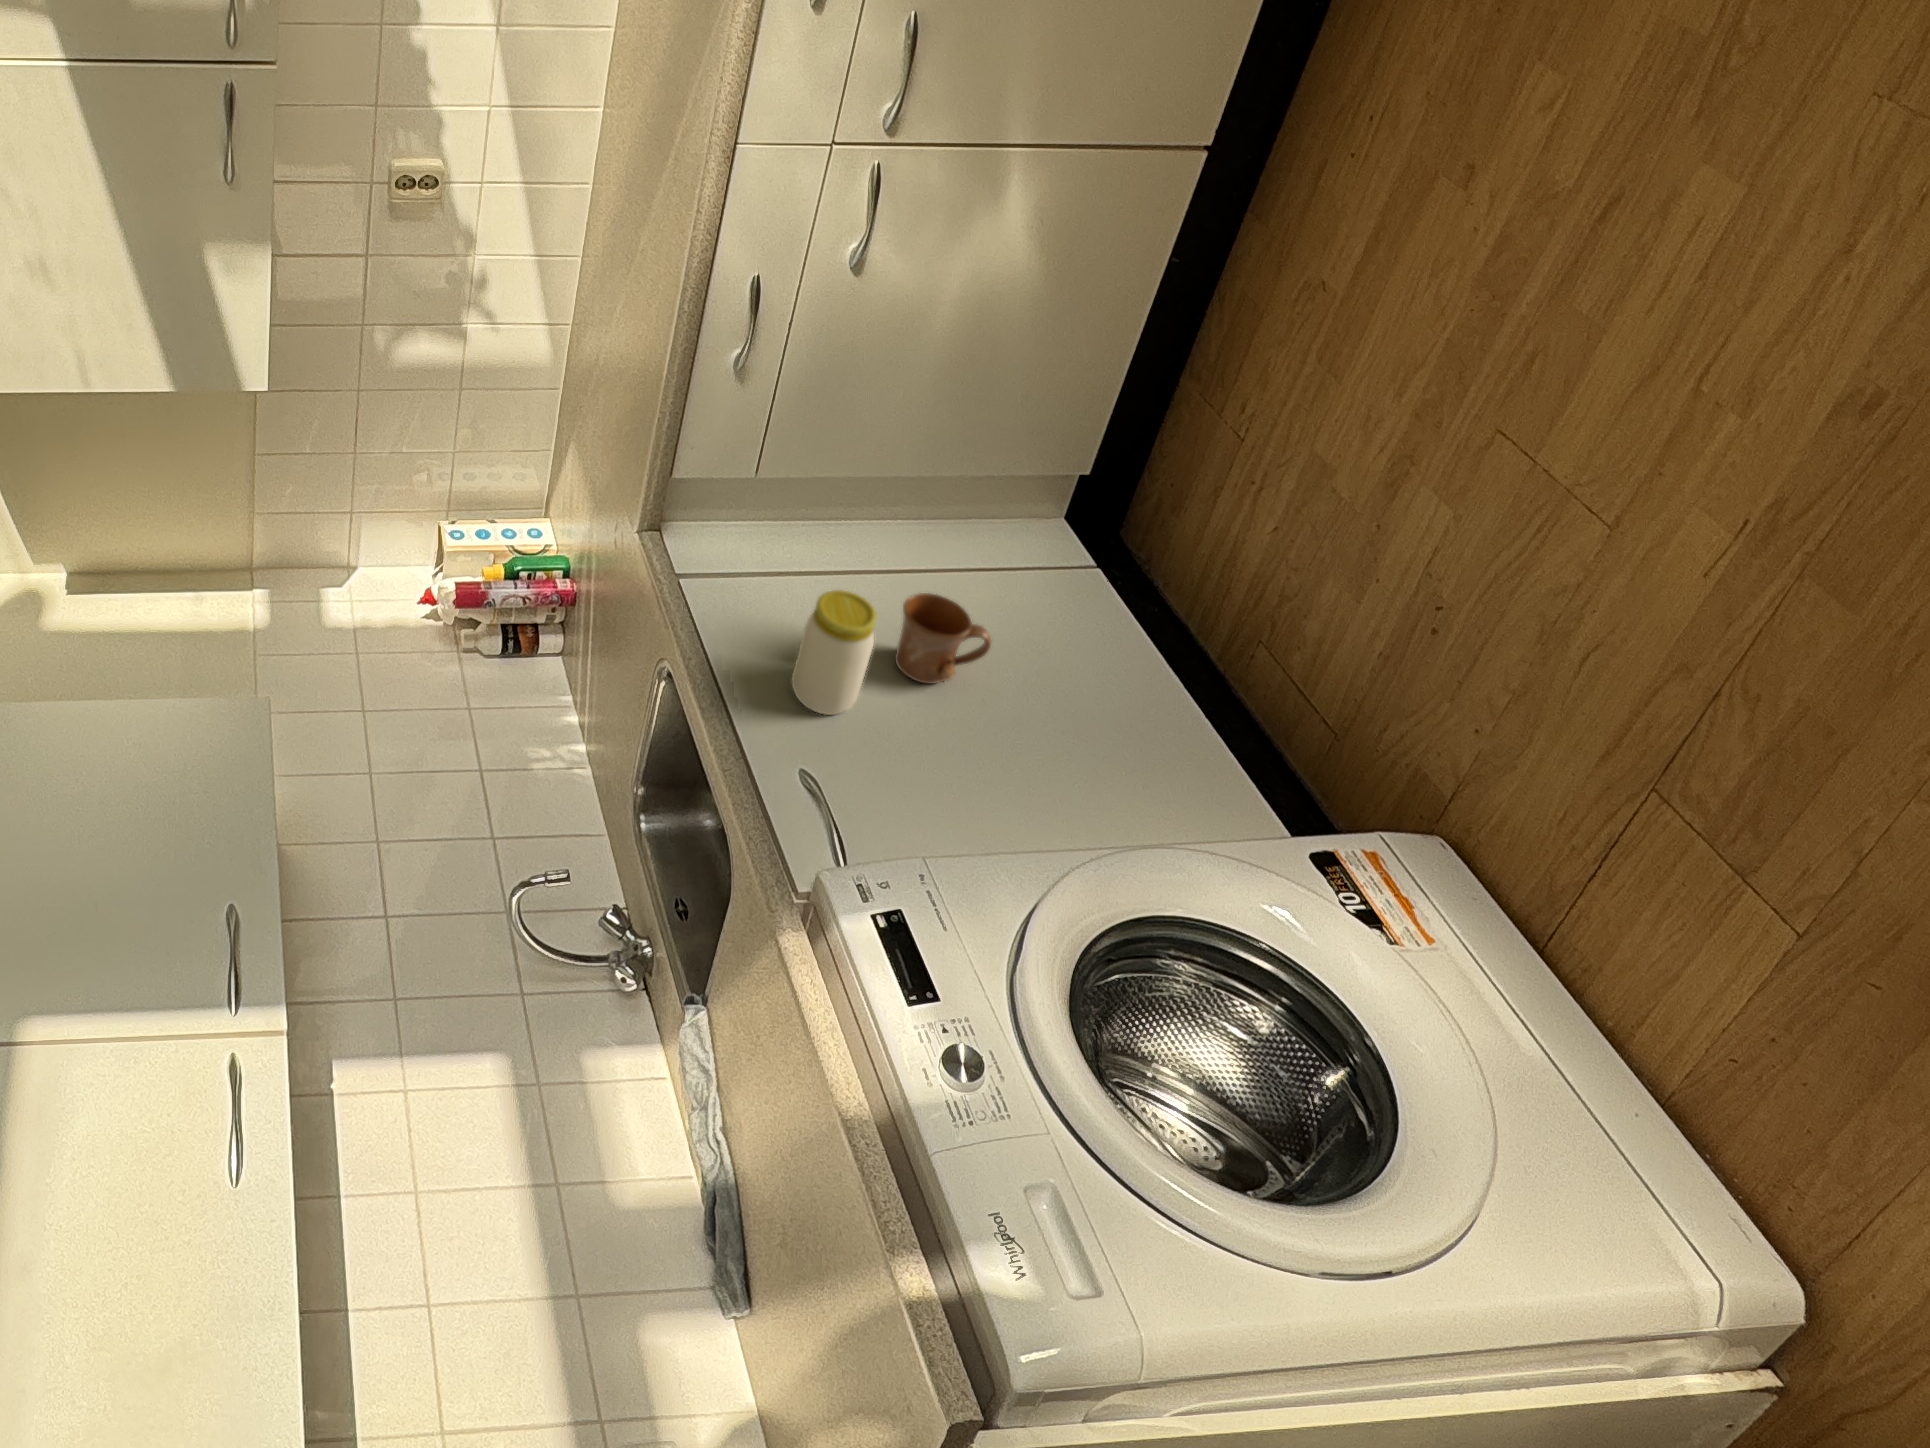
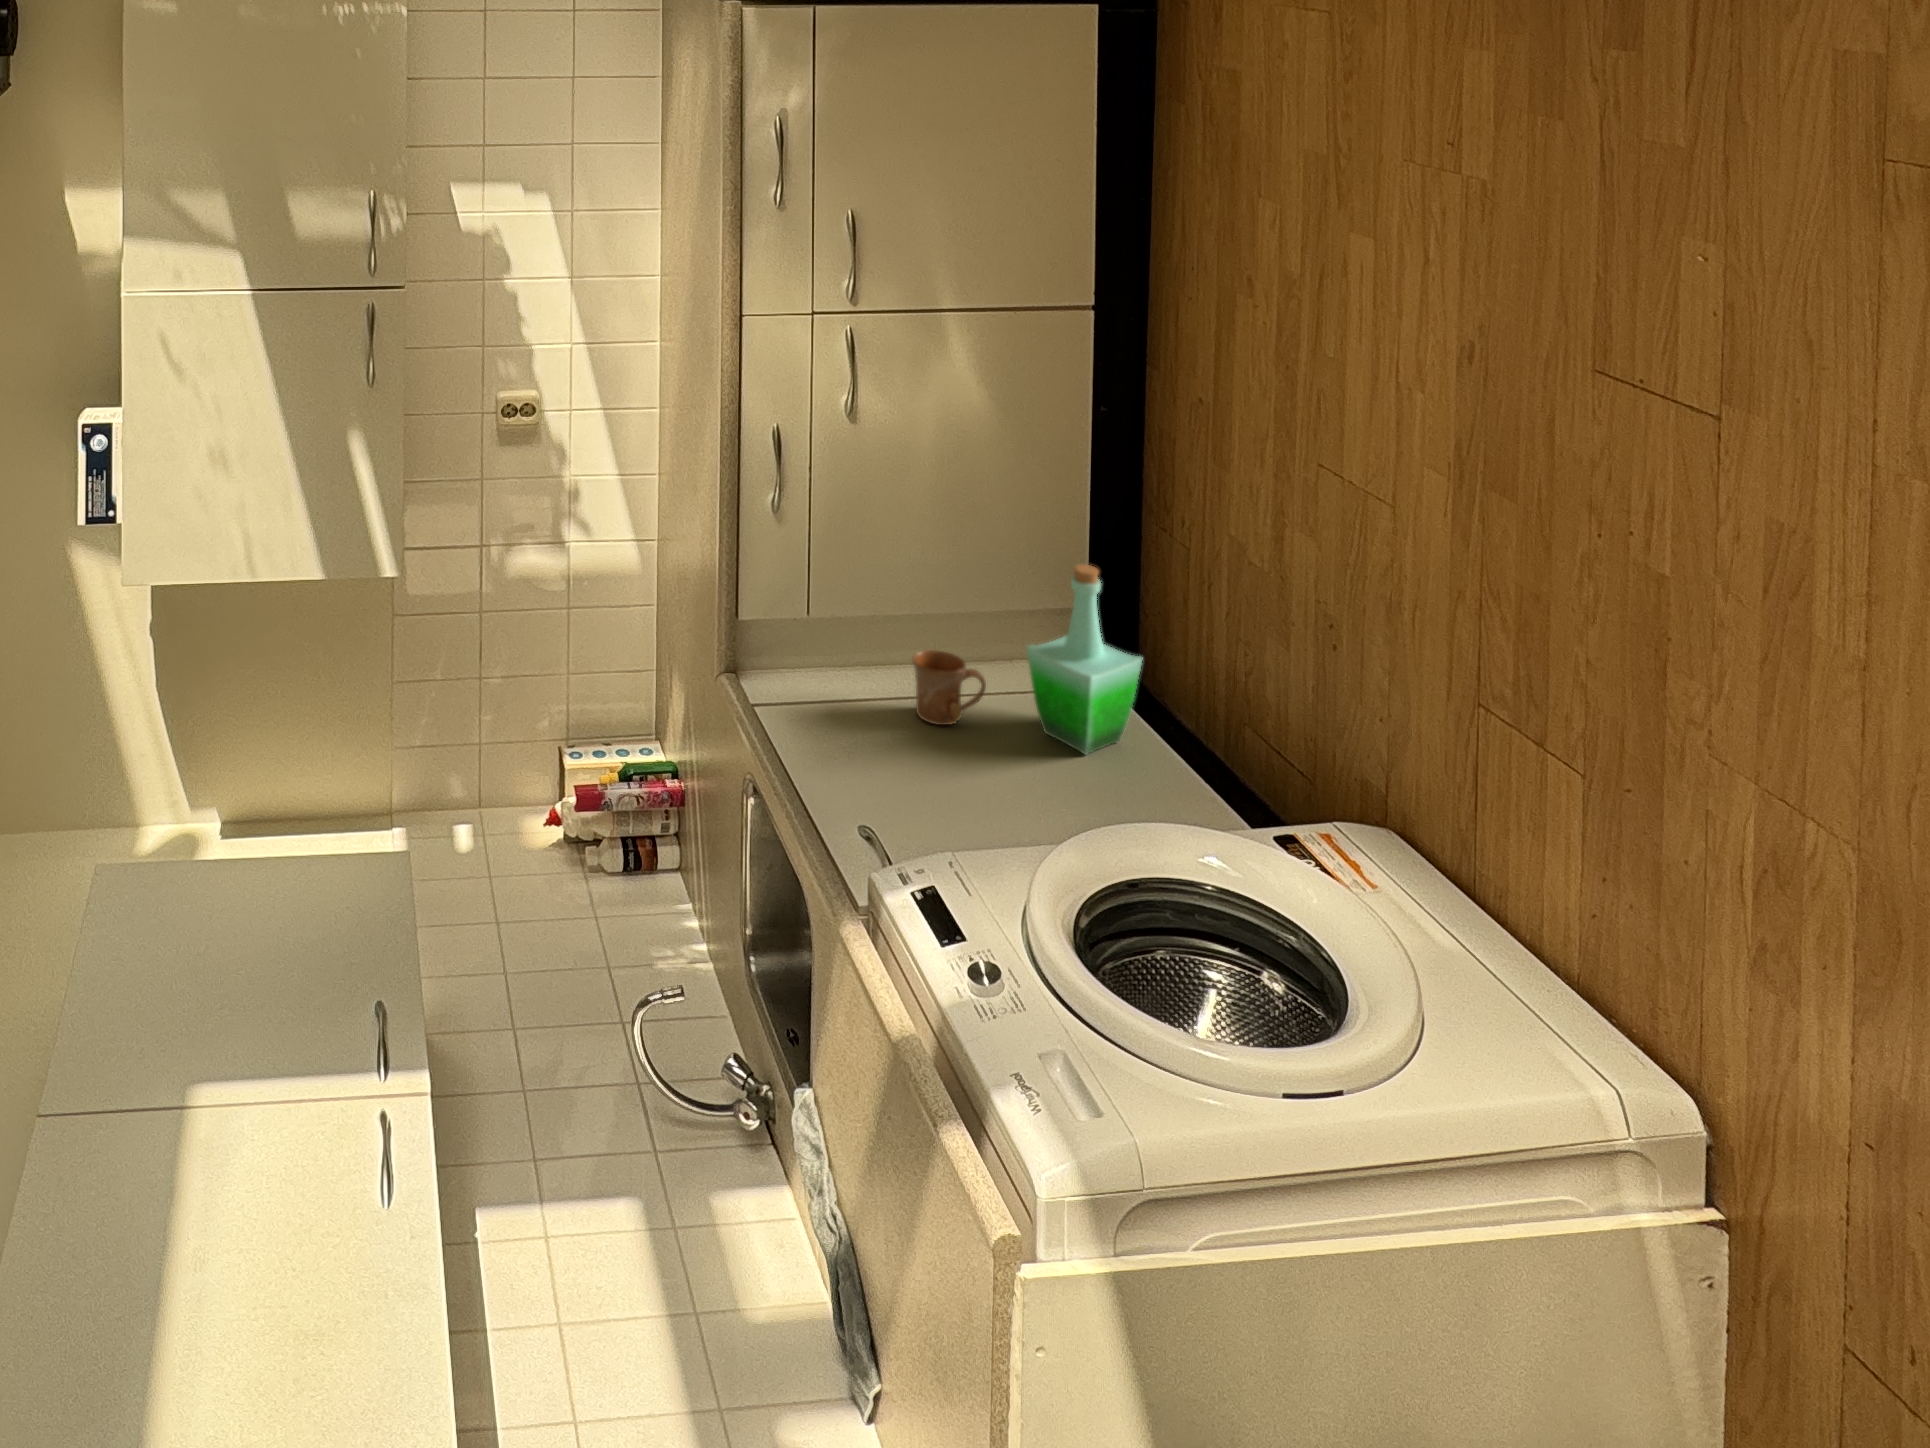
bottle: none [1050,539,1206,743] -> present [1027,564,1142,755]
jar: present [792,590,877,715] -> none [831,634,886,745]

